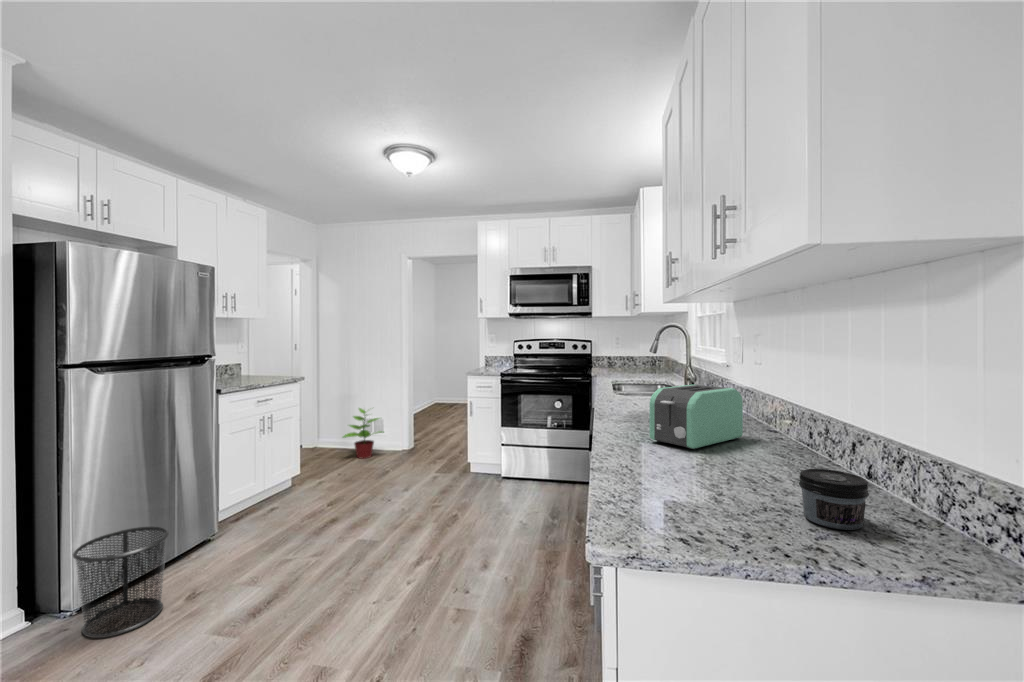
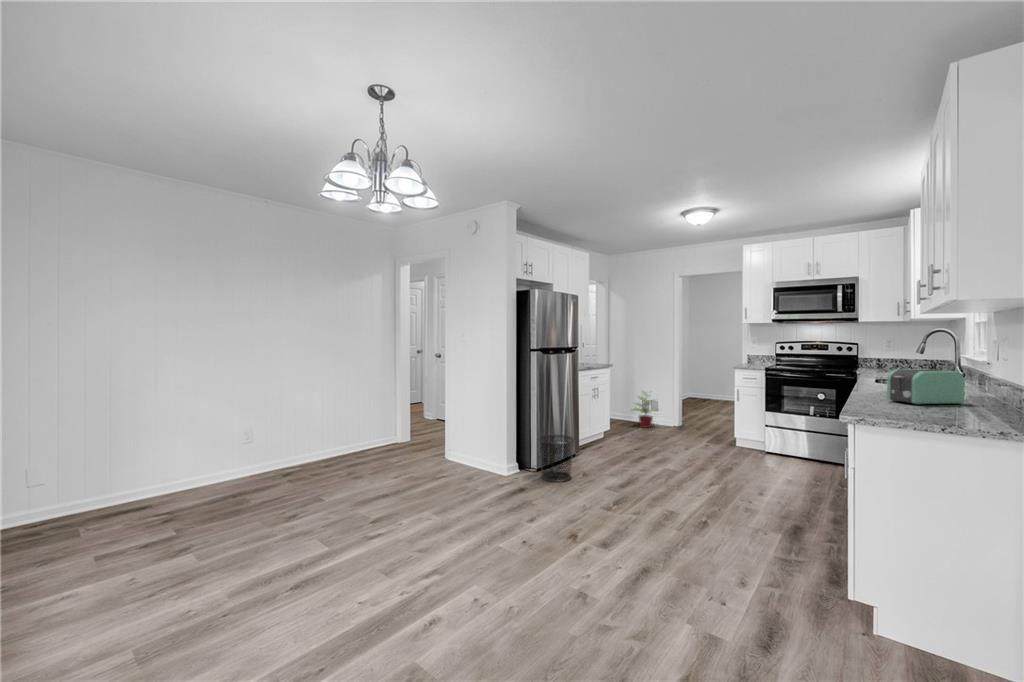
jar: present [799,469,869,530] -> none [955,400,993,424]

